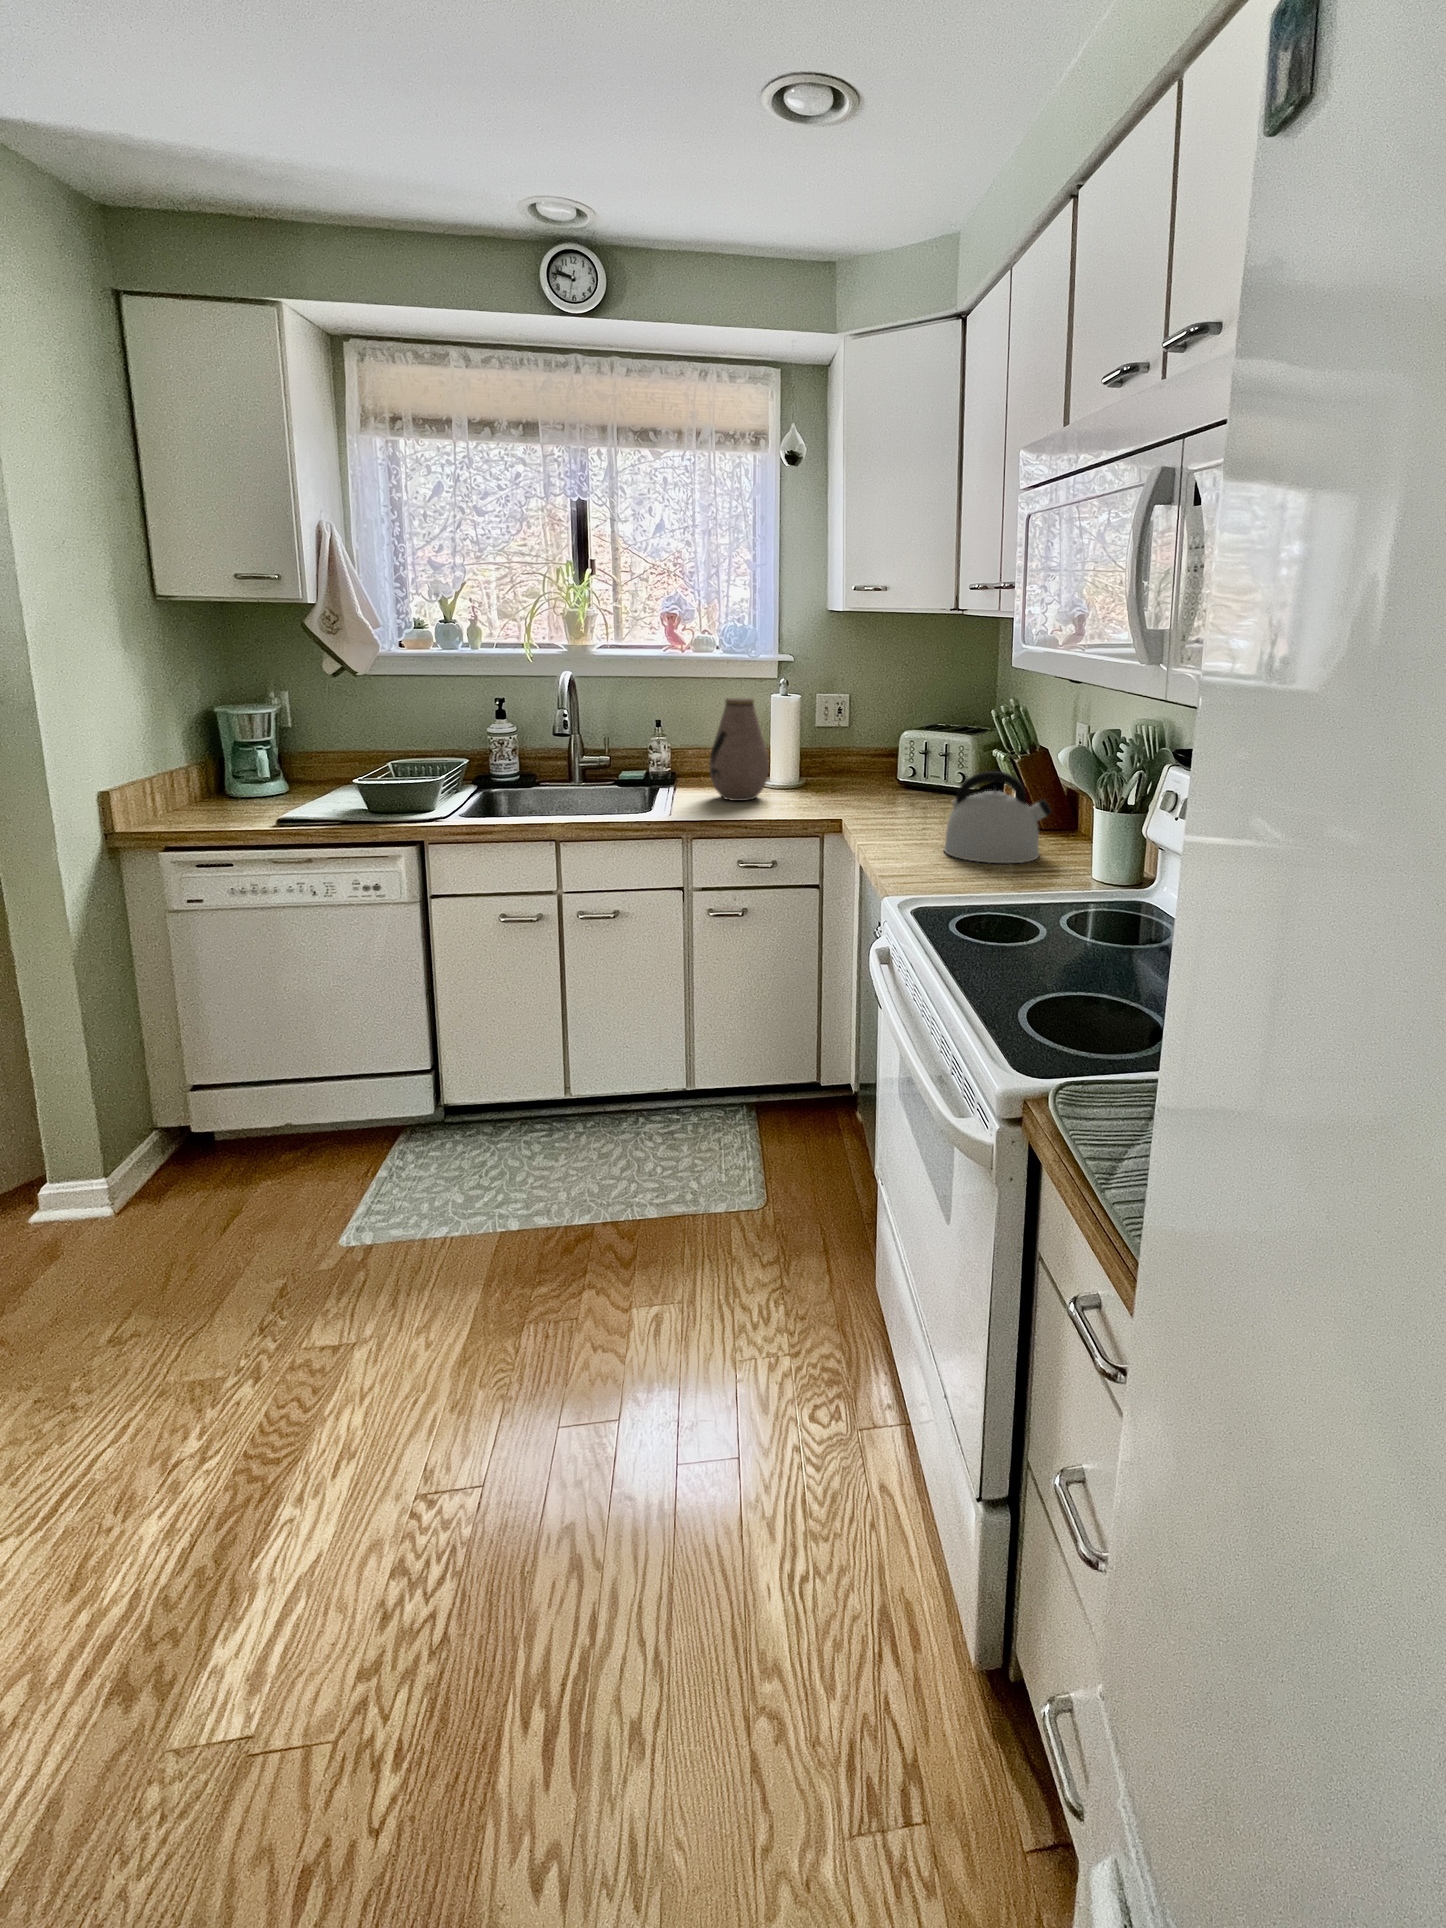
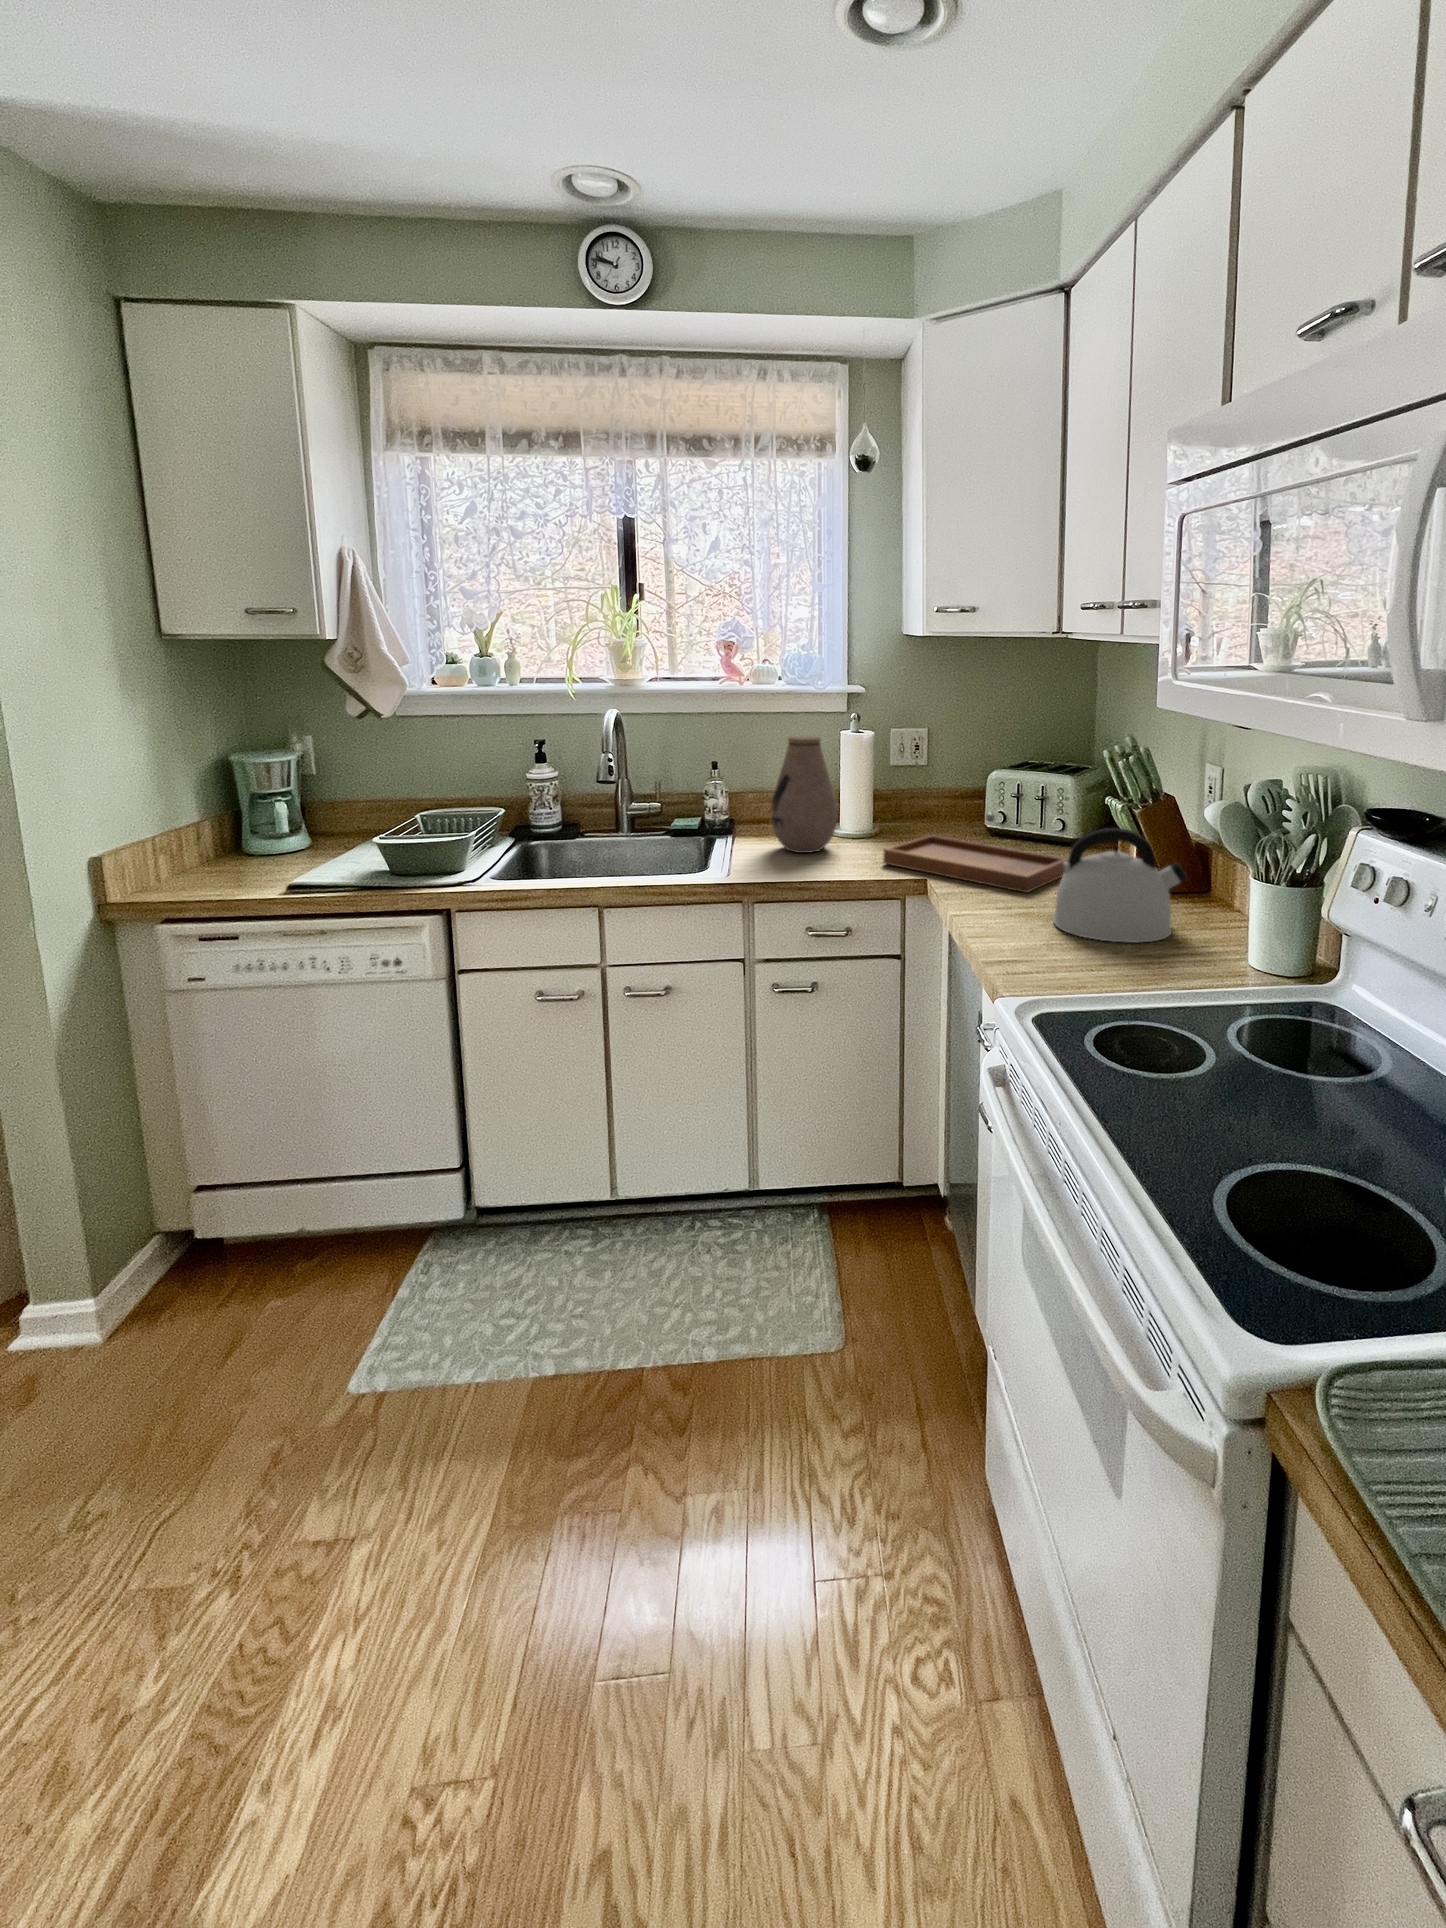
tray: none [807,765,966,830] -> present [883,813,1068,893]

